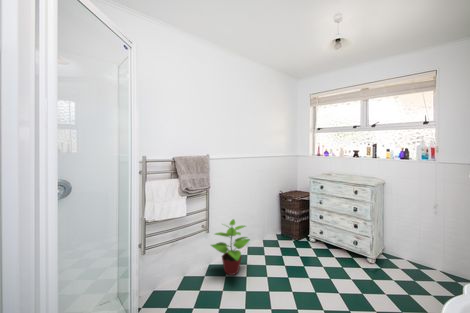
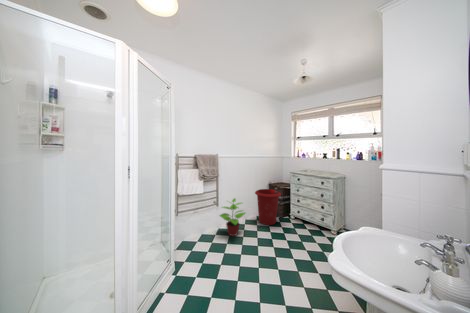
waste bin: none [260,202,298,254] -> present [255,189,281,225]

